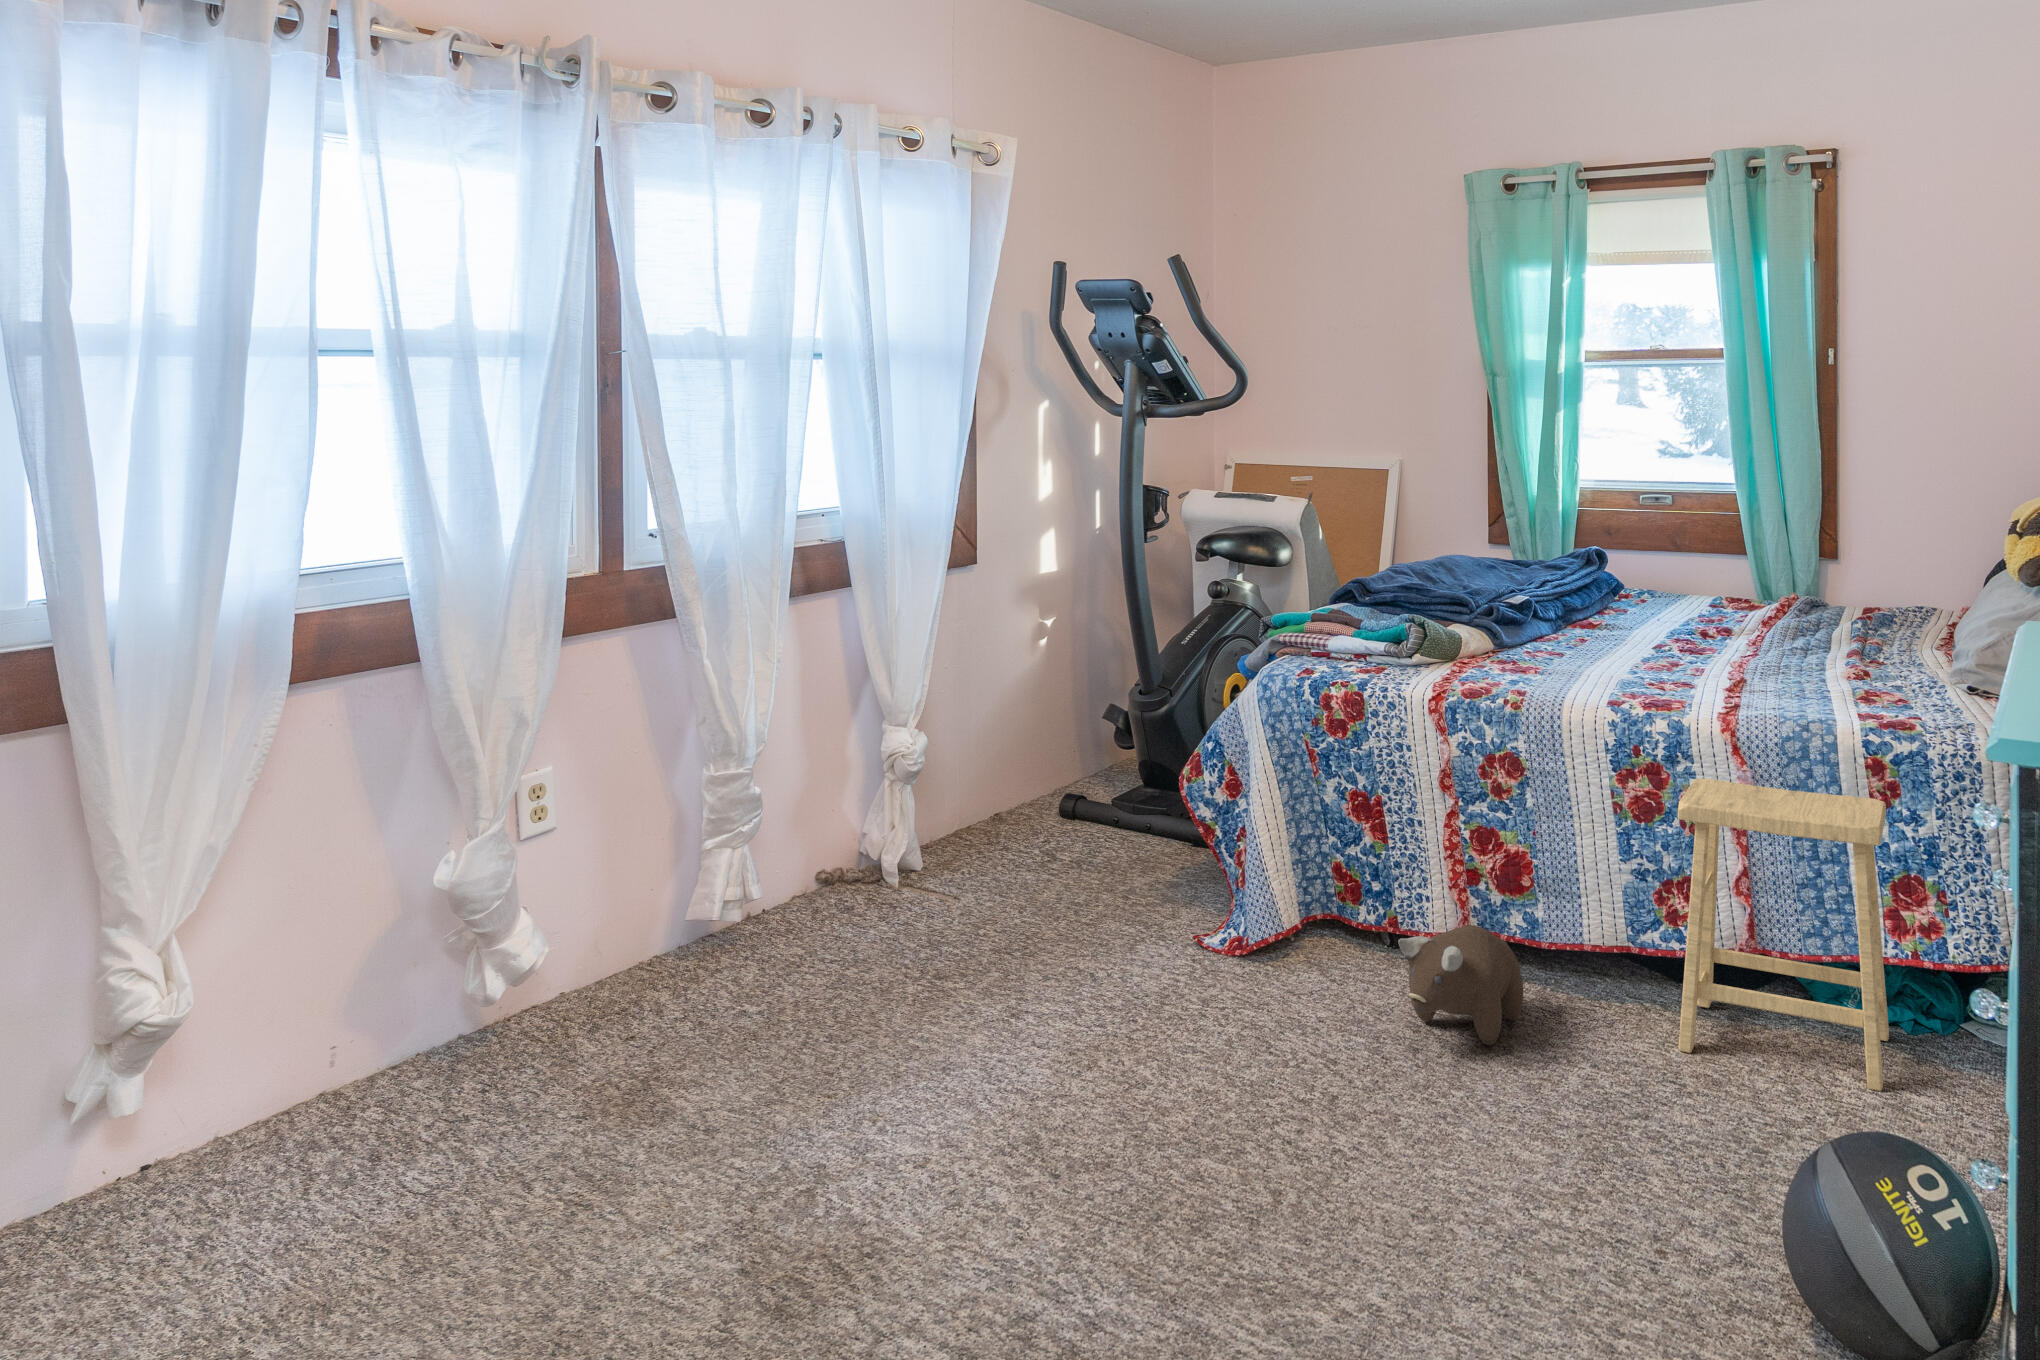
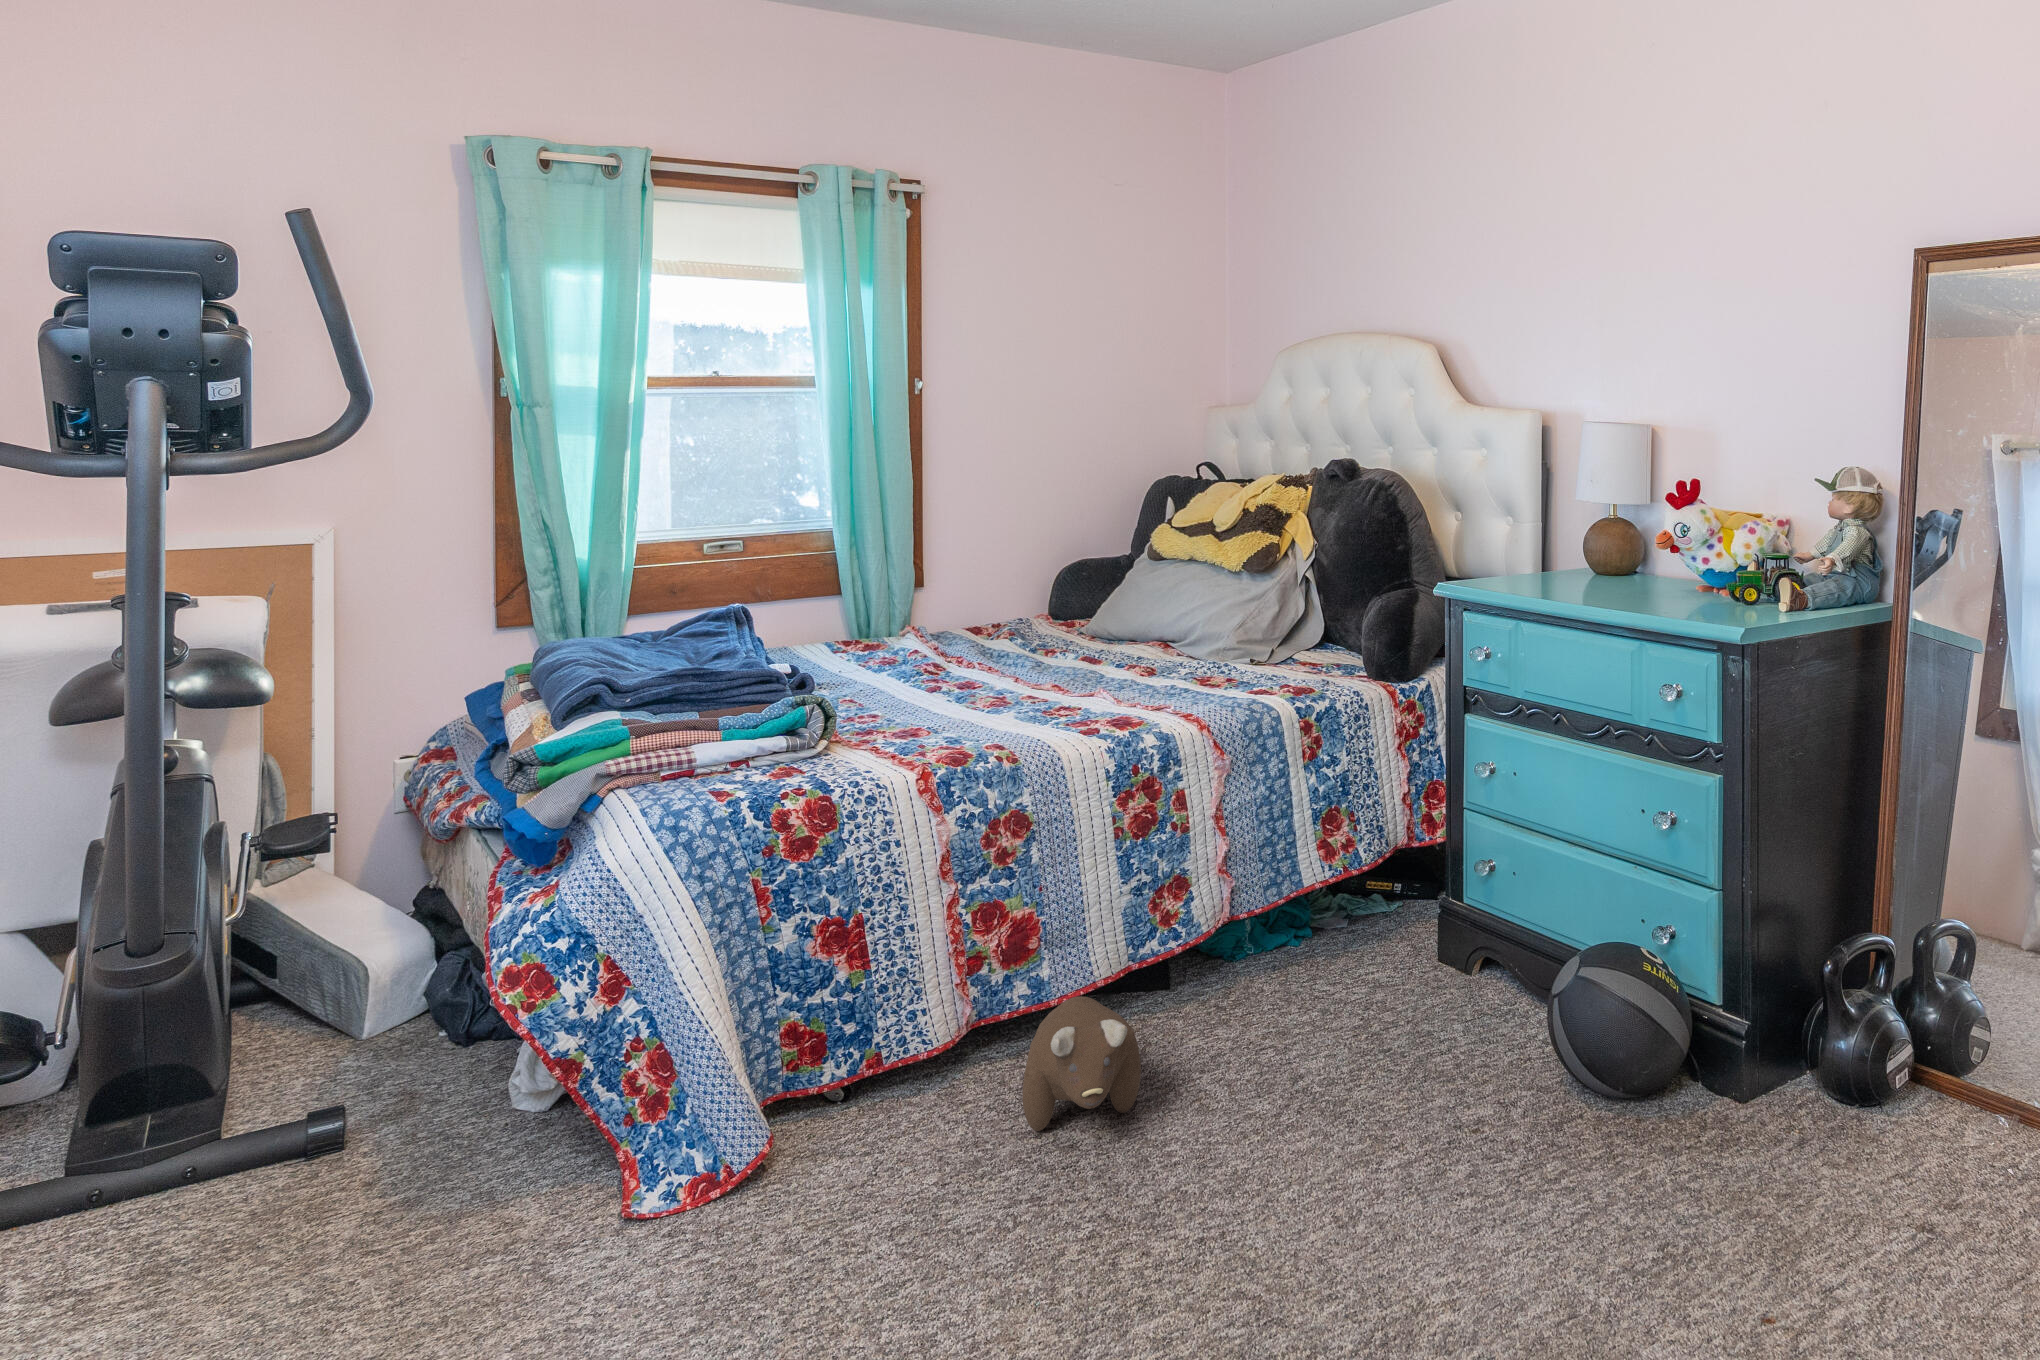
footstool: present [1678,778,1889,1091] -> none [1194,750,1388,1028]

